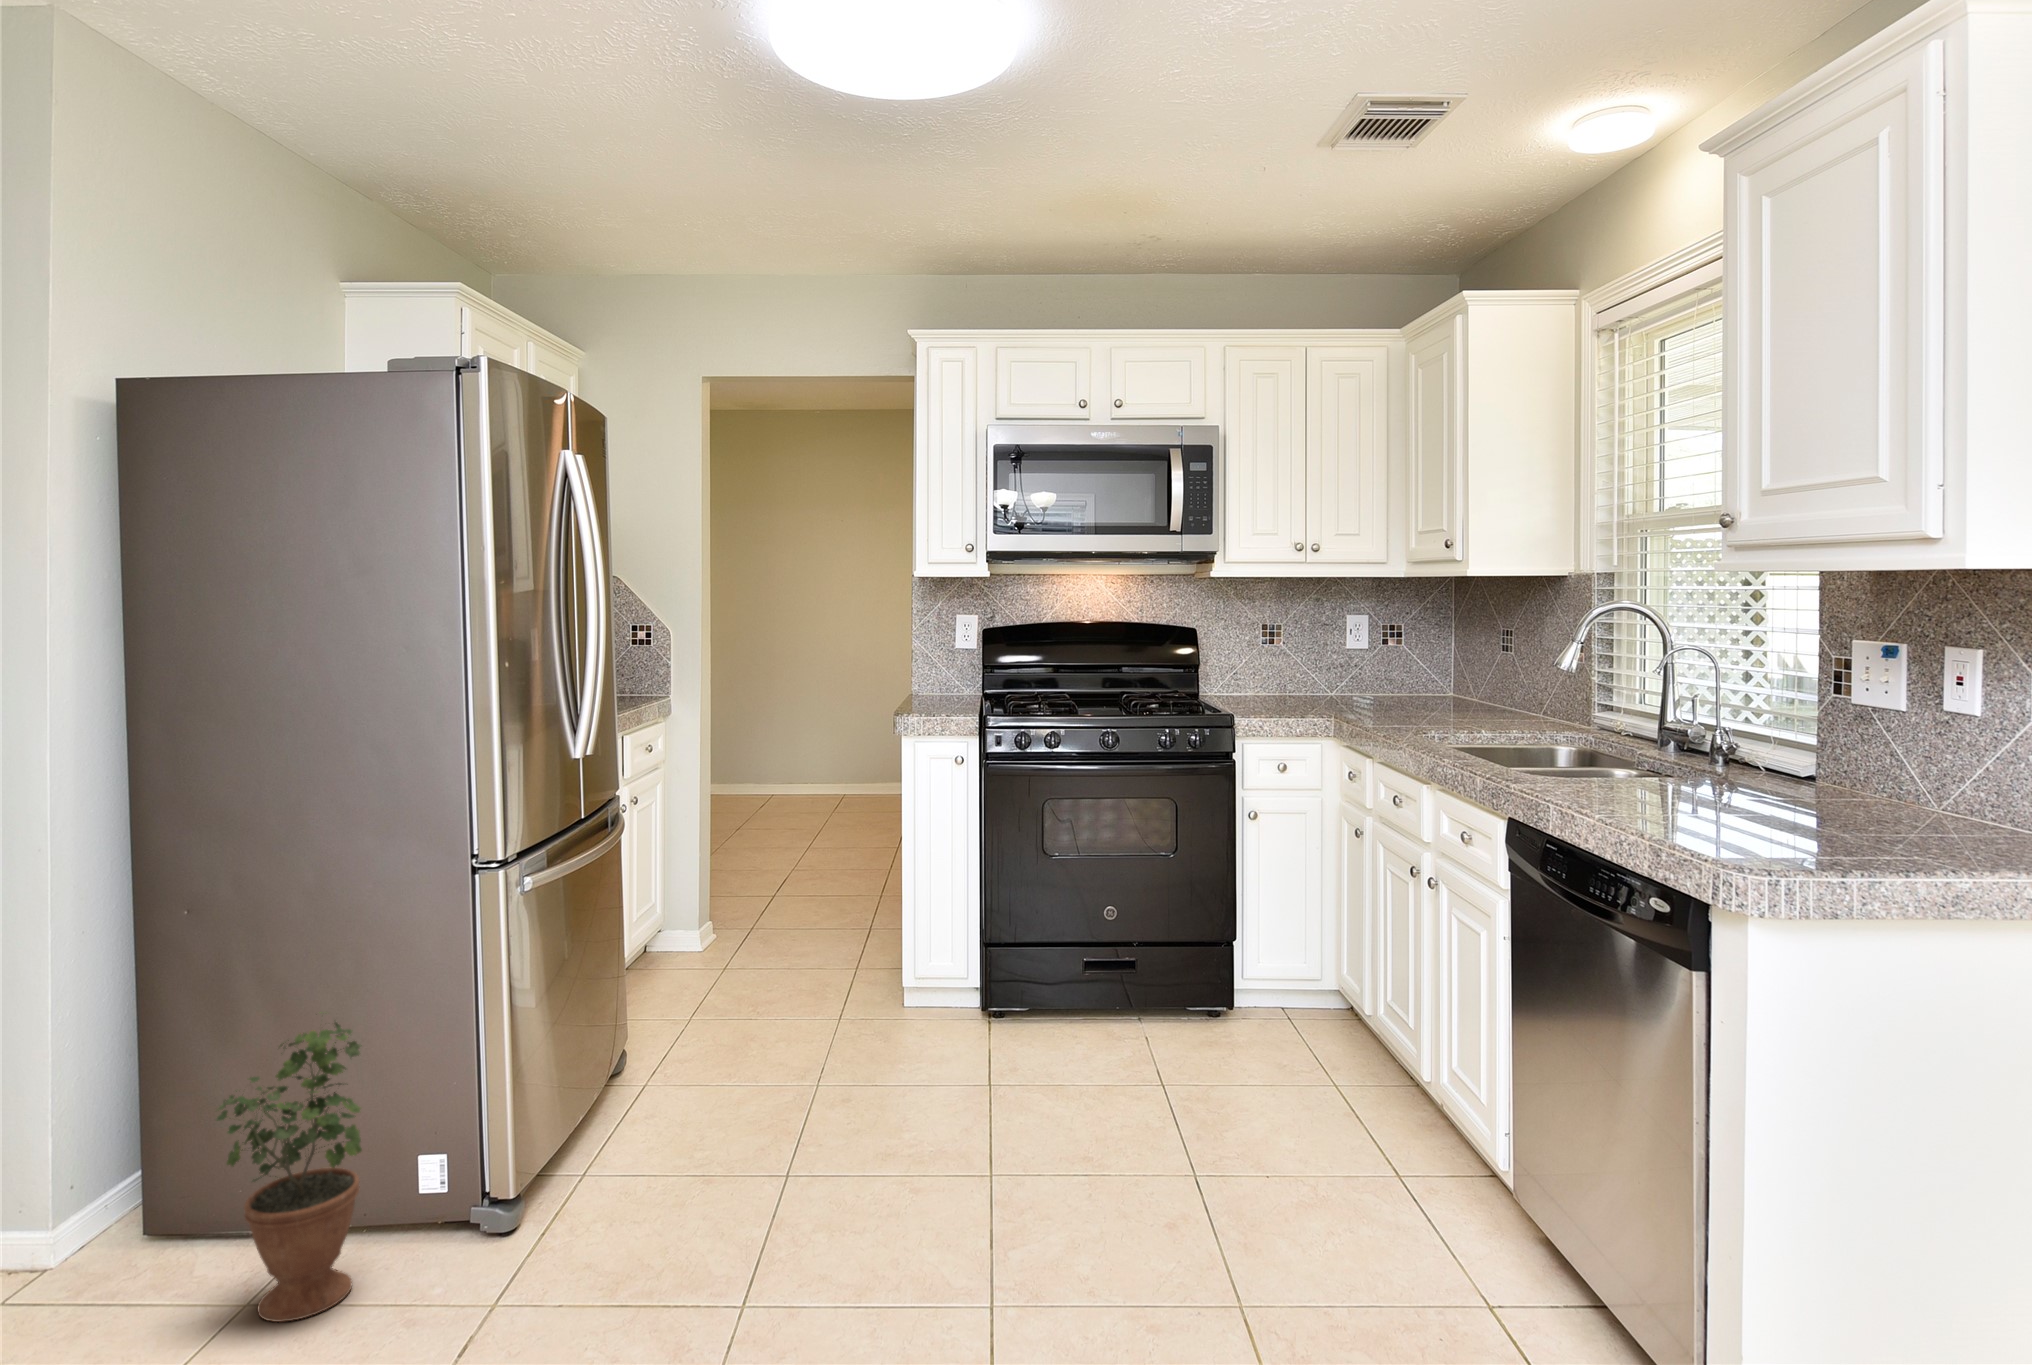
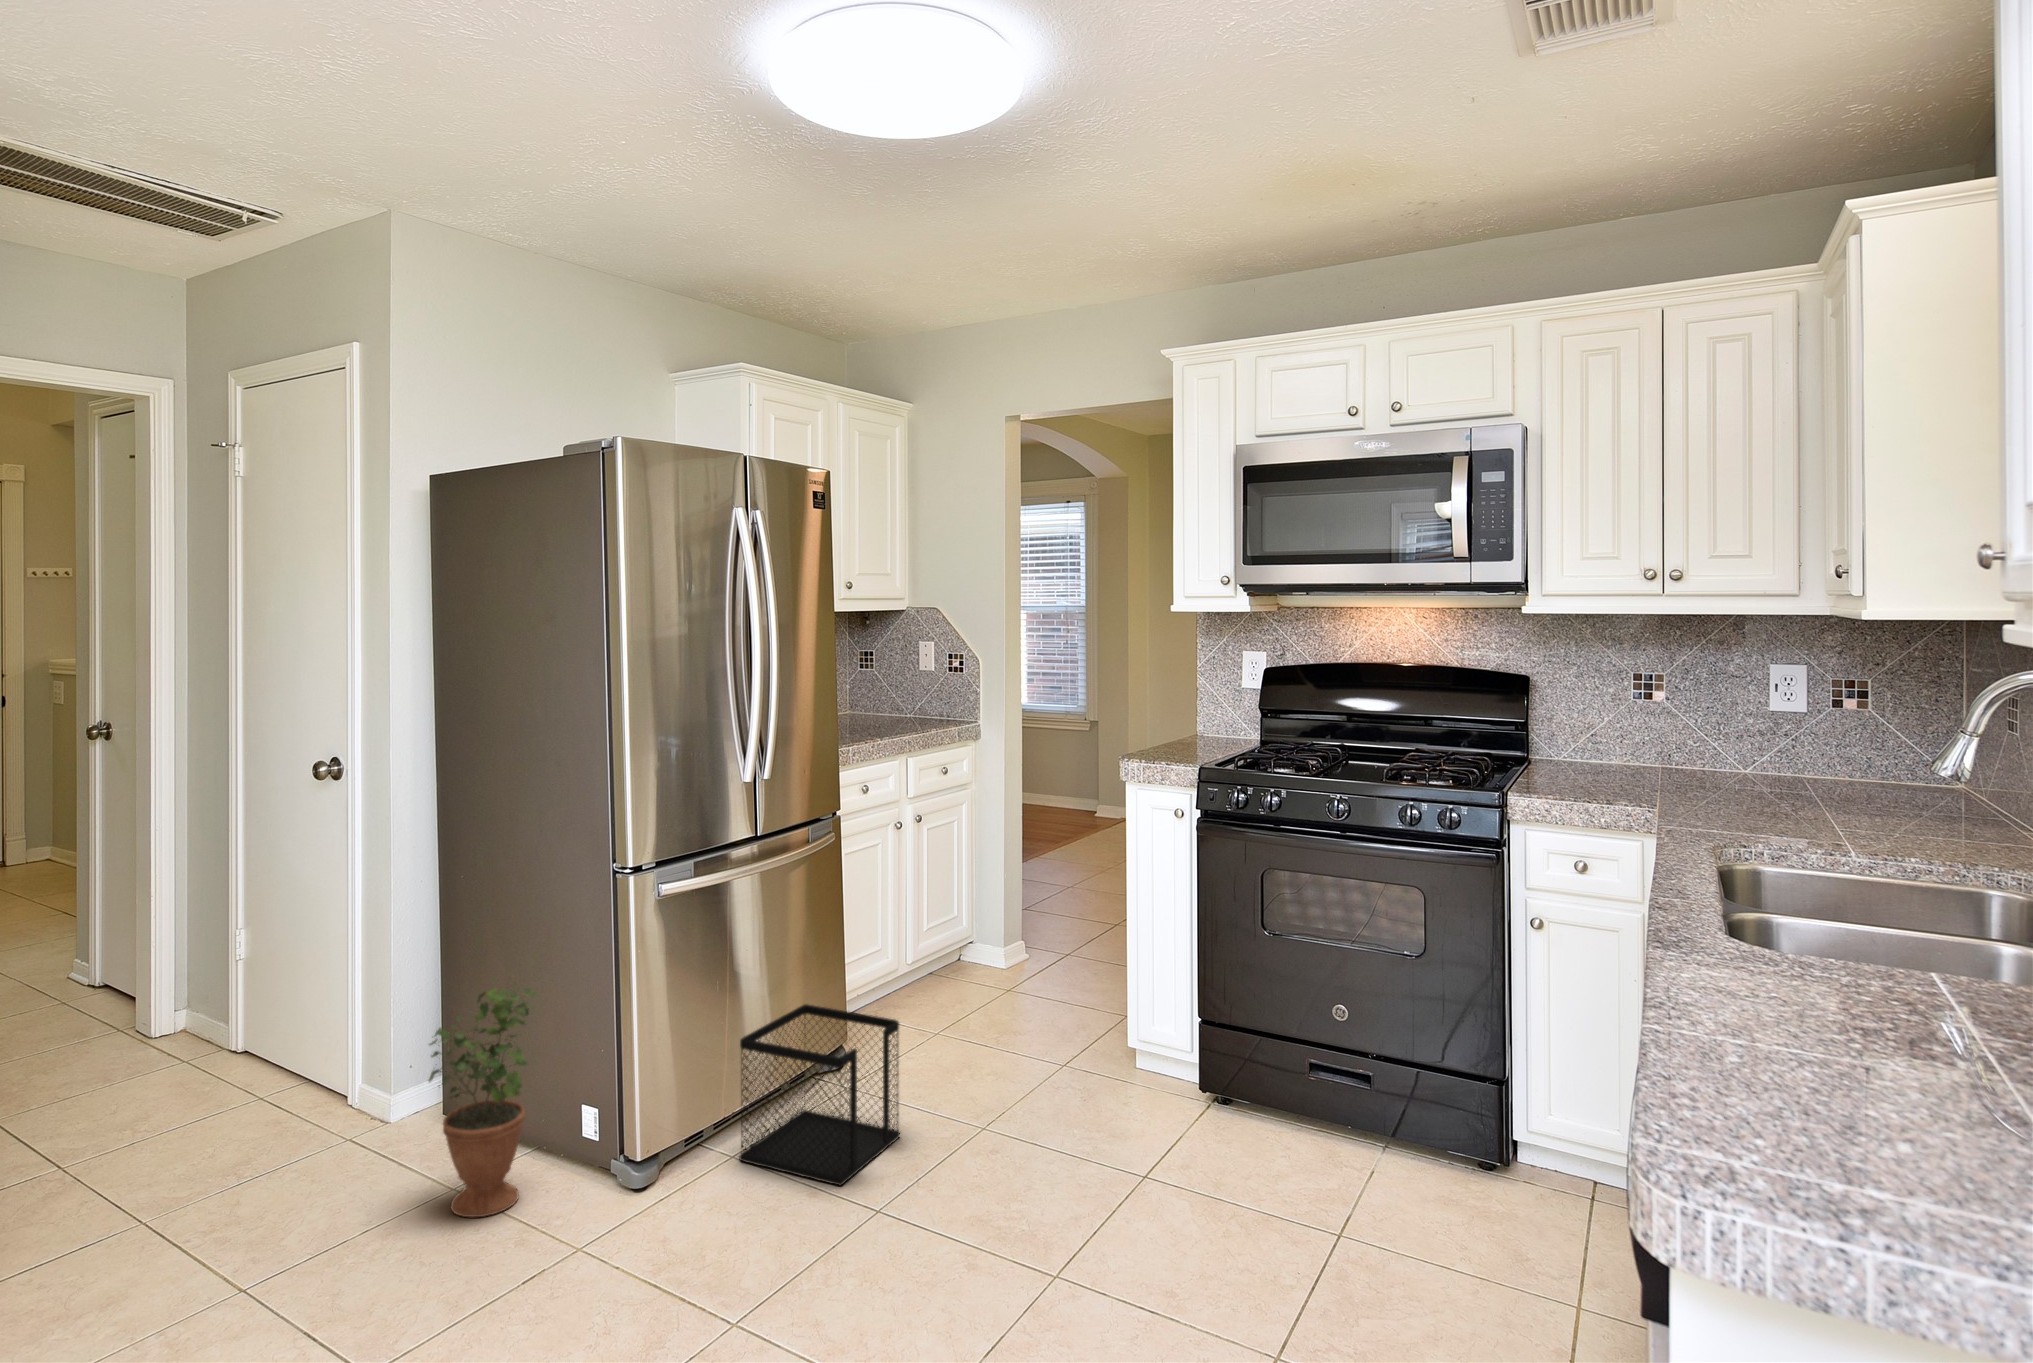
wastebasket: none [595,987,747,1169] -> present [739,1004,900,1186]

